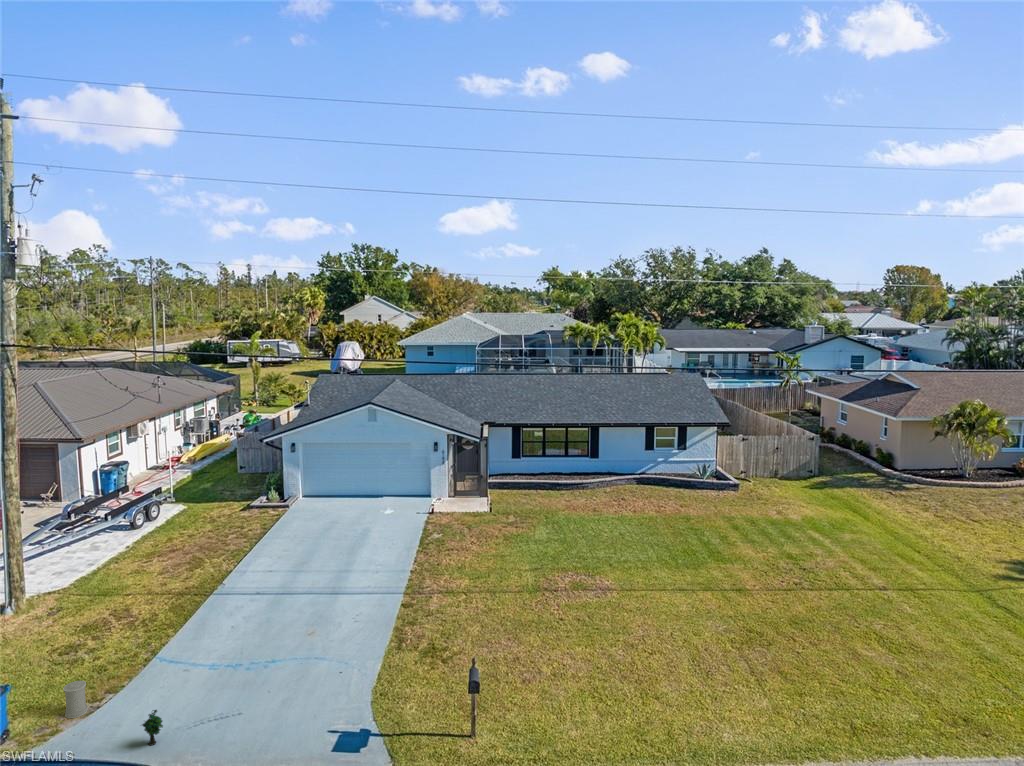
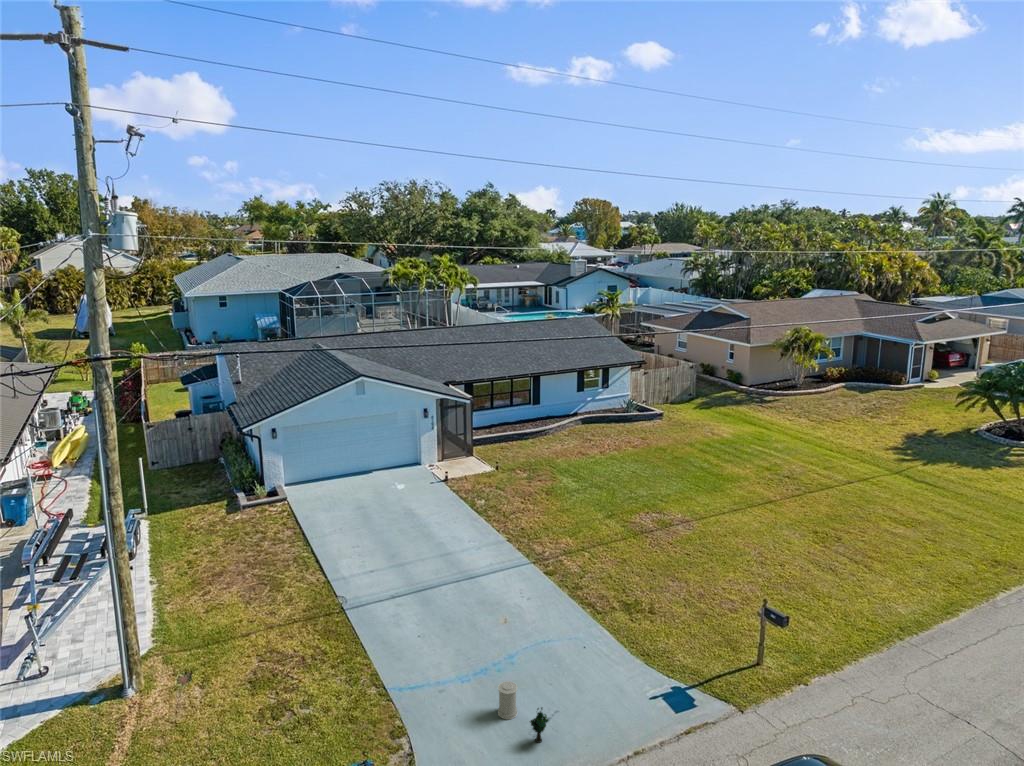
trash can: present [63,681,88,718] -> present [498,681,518,719]

